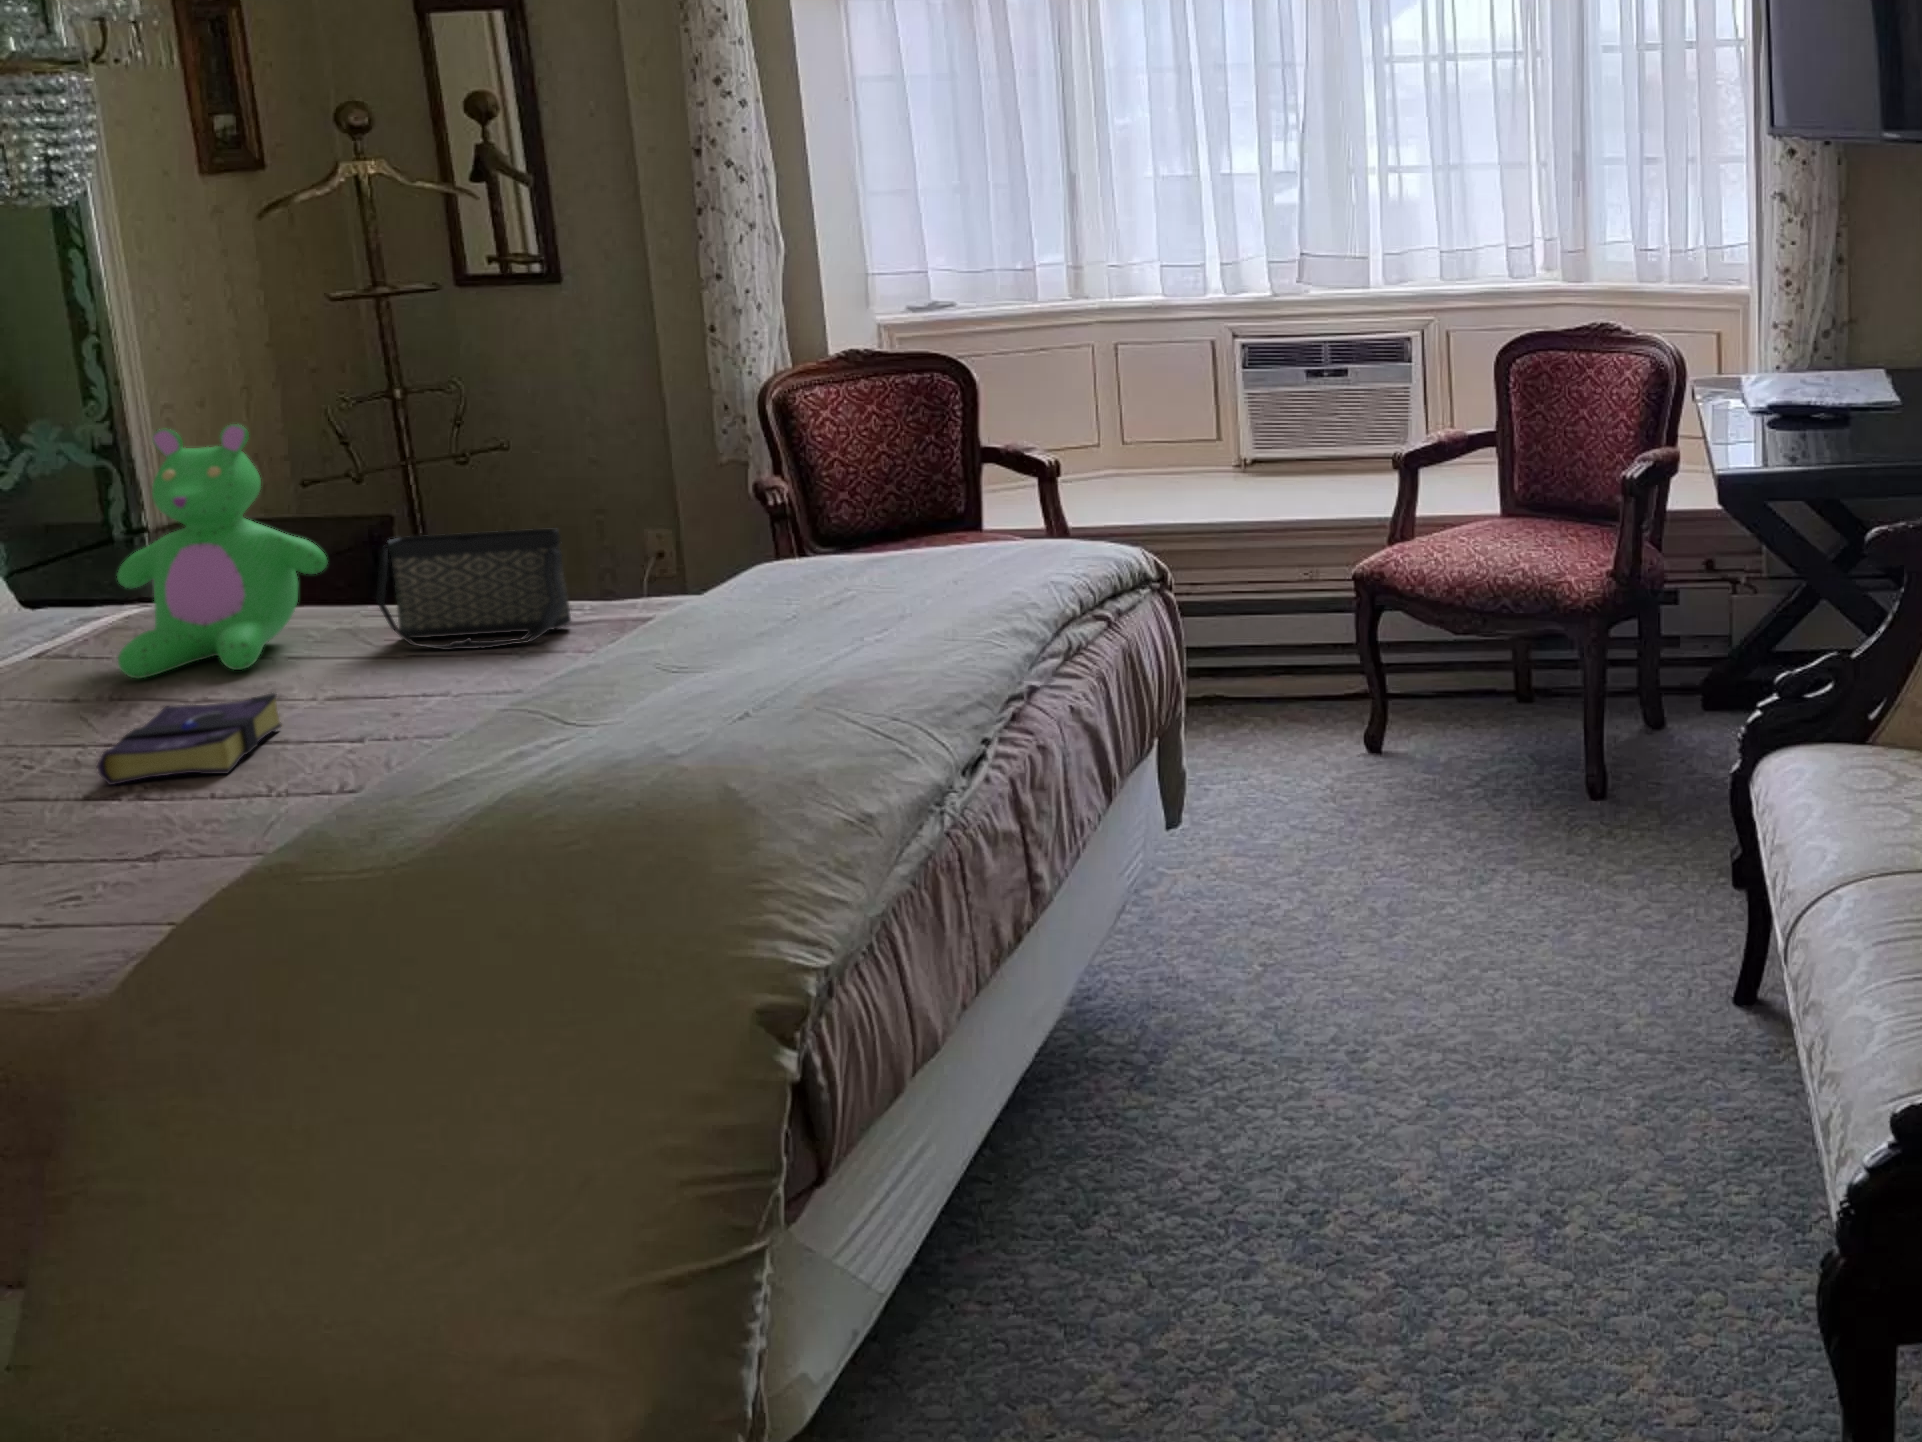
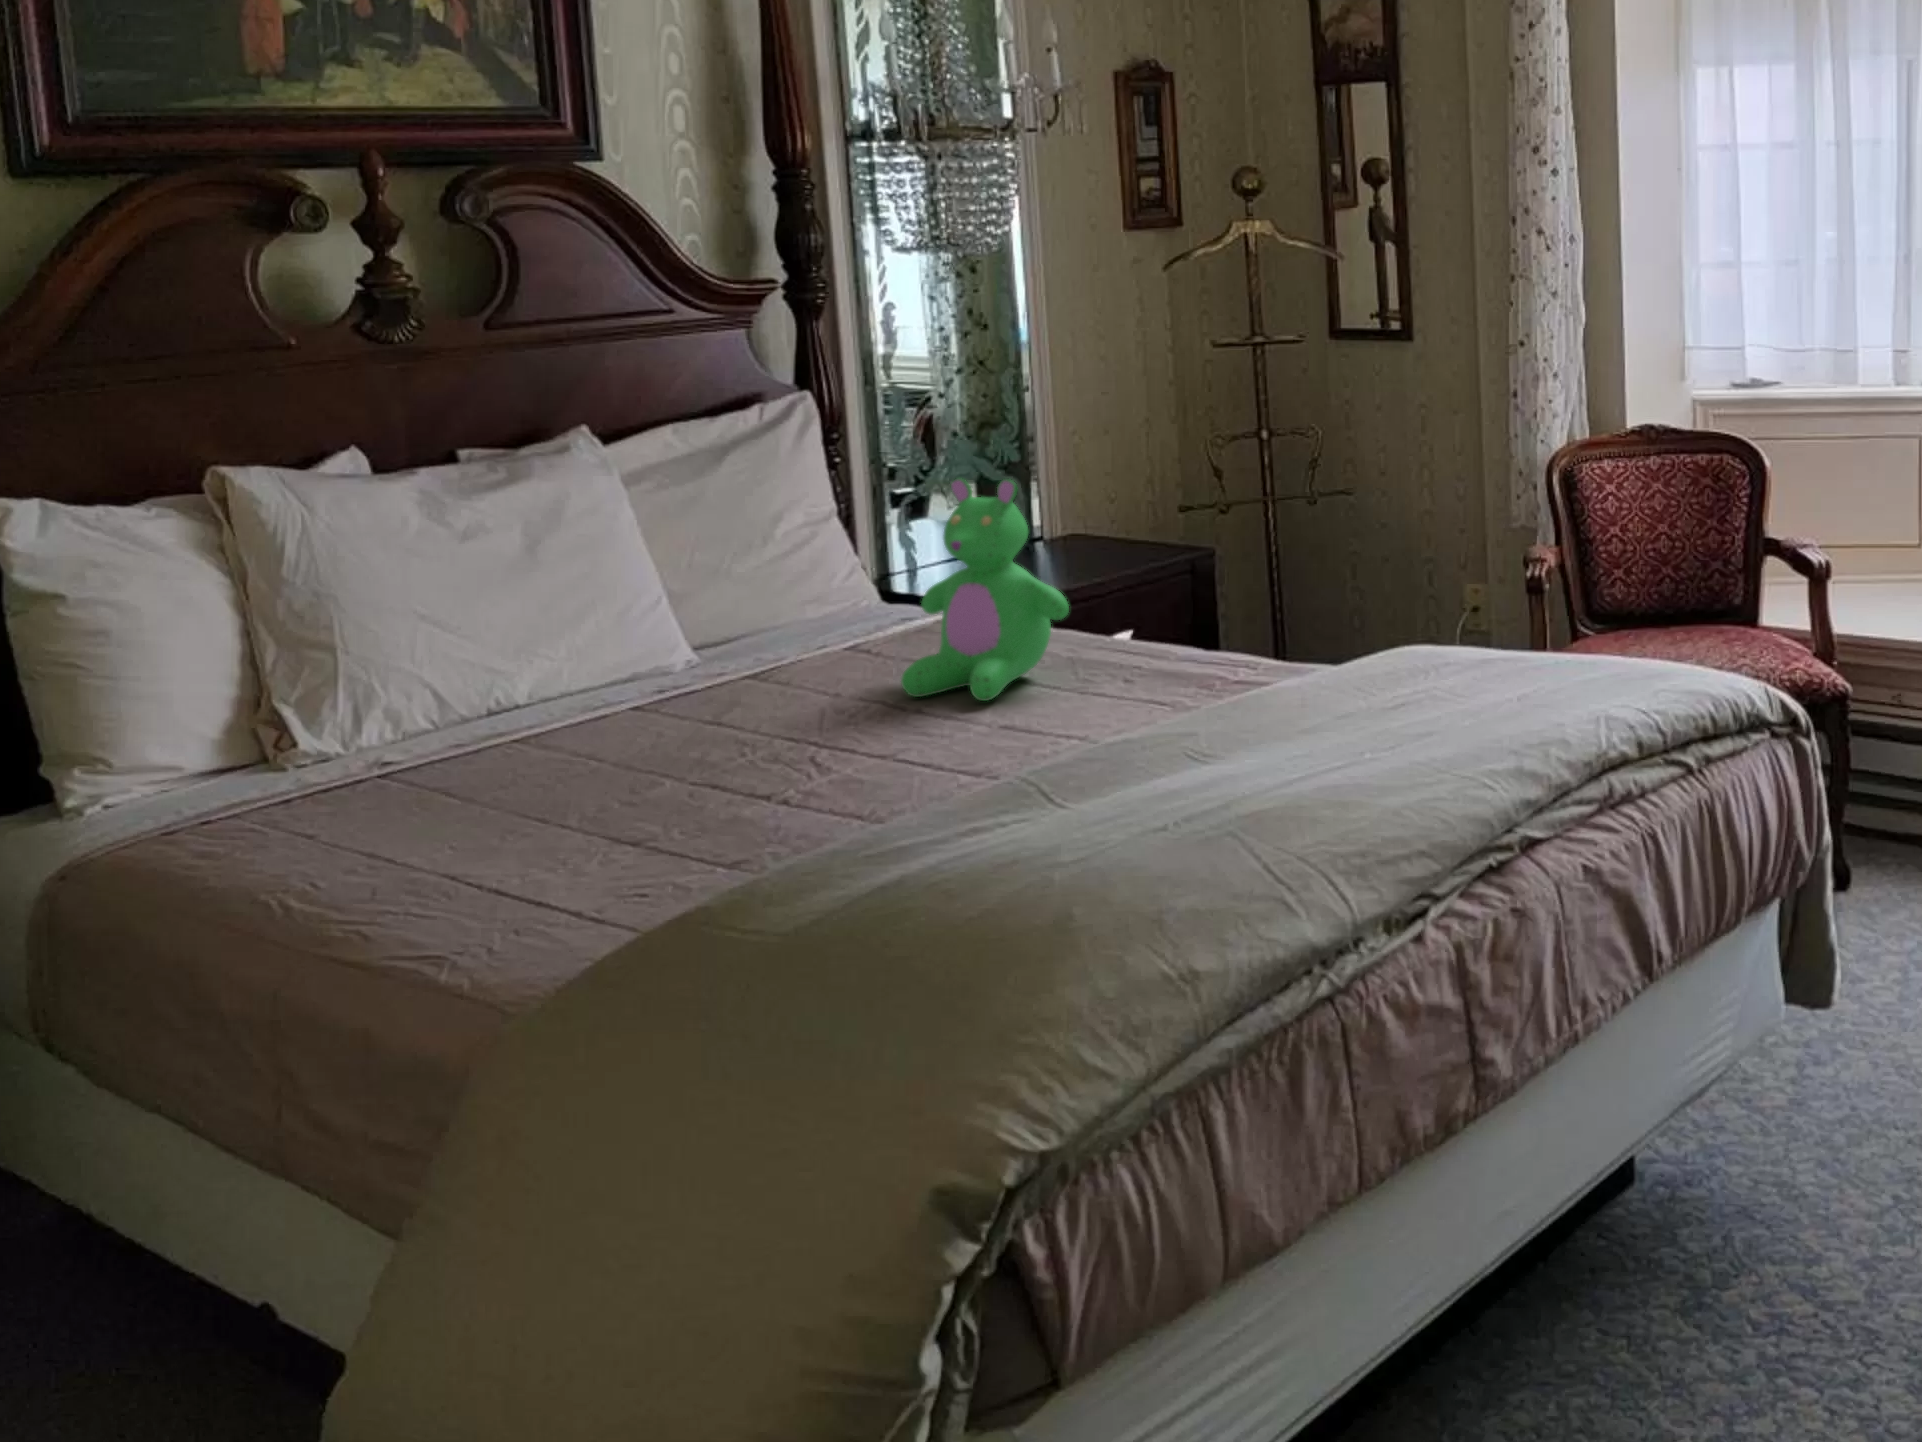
handbag: present [376,529,571,650] -> none [1095,595,1251,711]
book: present [98,693,281,785] -> none [810,733,967,807]

